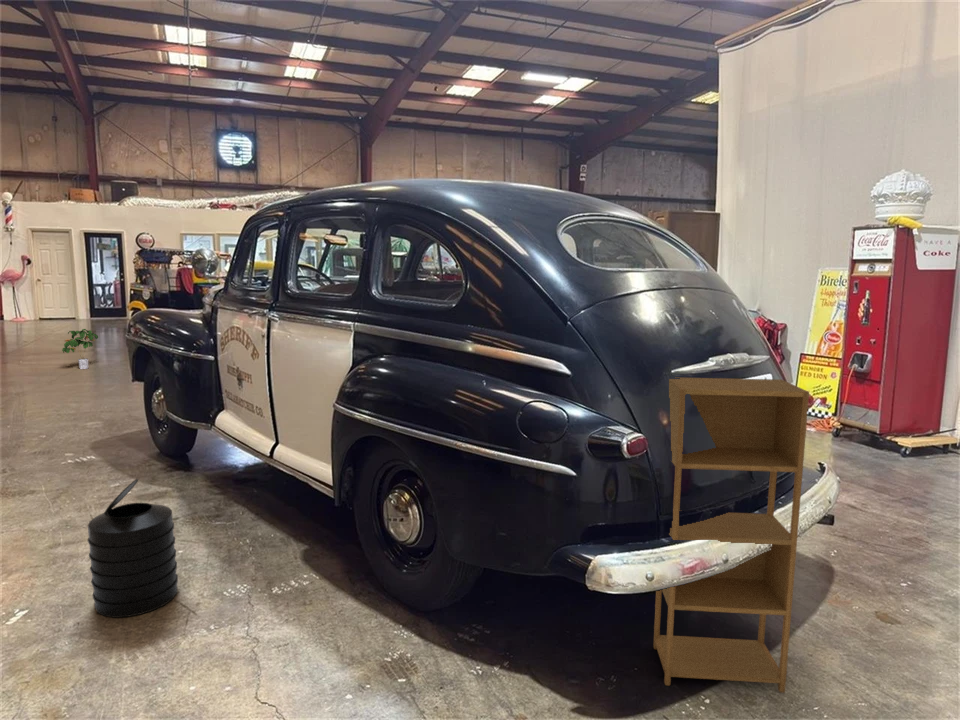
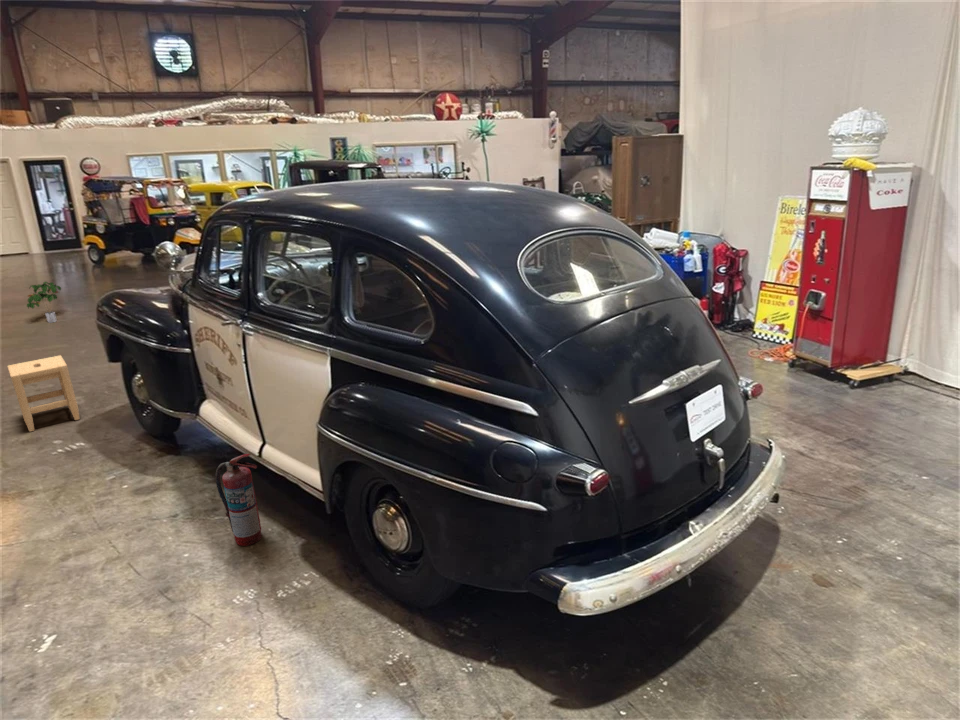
stool: none [34,376,95,447] -> present [8,355,79,432]
shelving unit: present [653,378,809,693] -> none [621,406,761,670]
fire extinguisher: none [223,446,267,550] -> present [216,454,262,546]
trash can: present [88,479,178,618] -> none [97,511,189,636]

